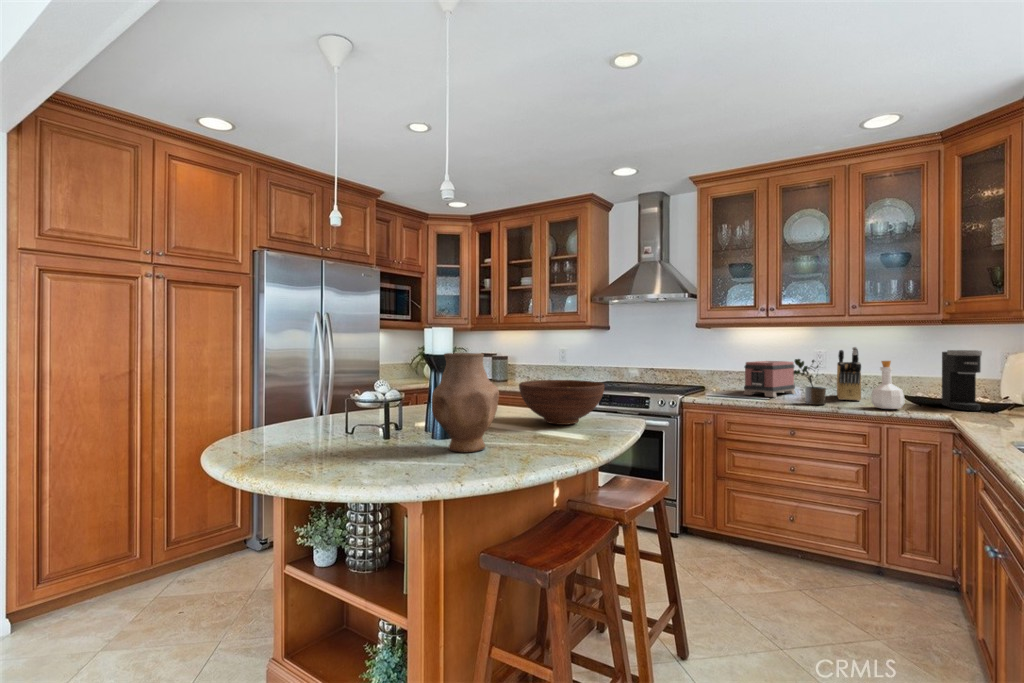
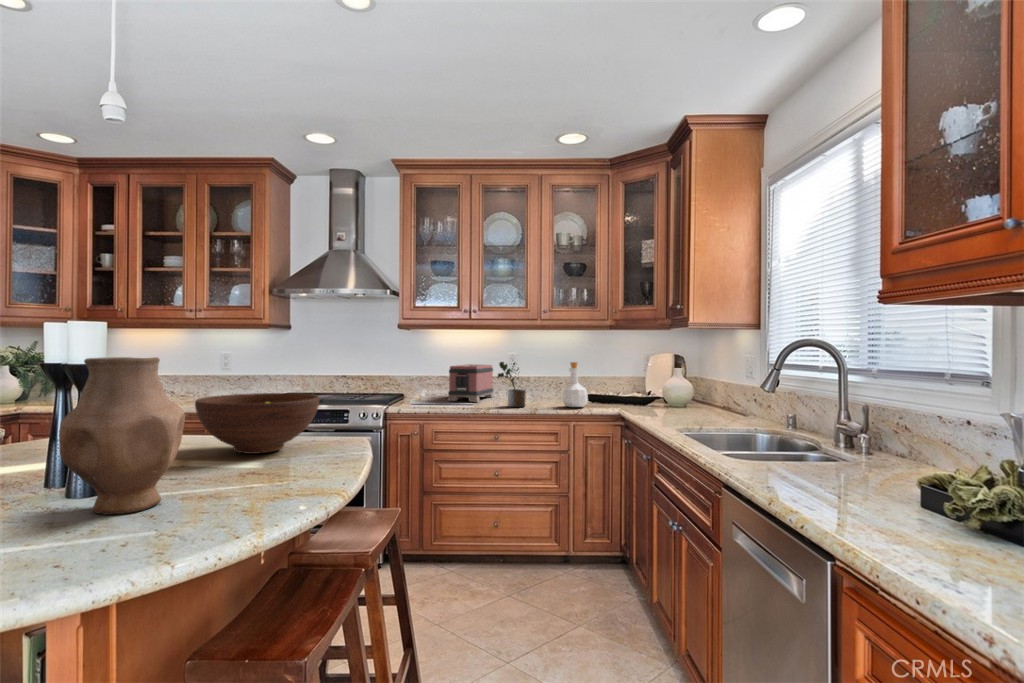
knife block: present [837,347,861,401] -> none [529,349,552,401]
coffee maker: present [942,350,982,411] -> none [610,352,639,404]

